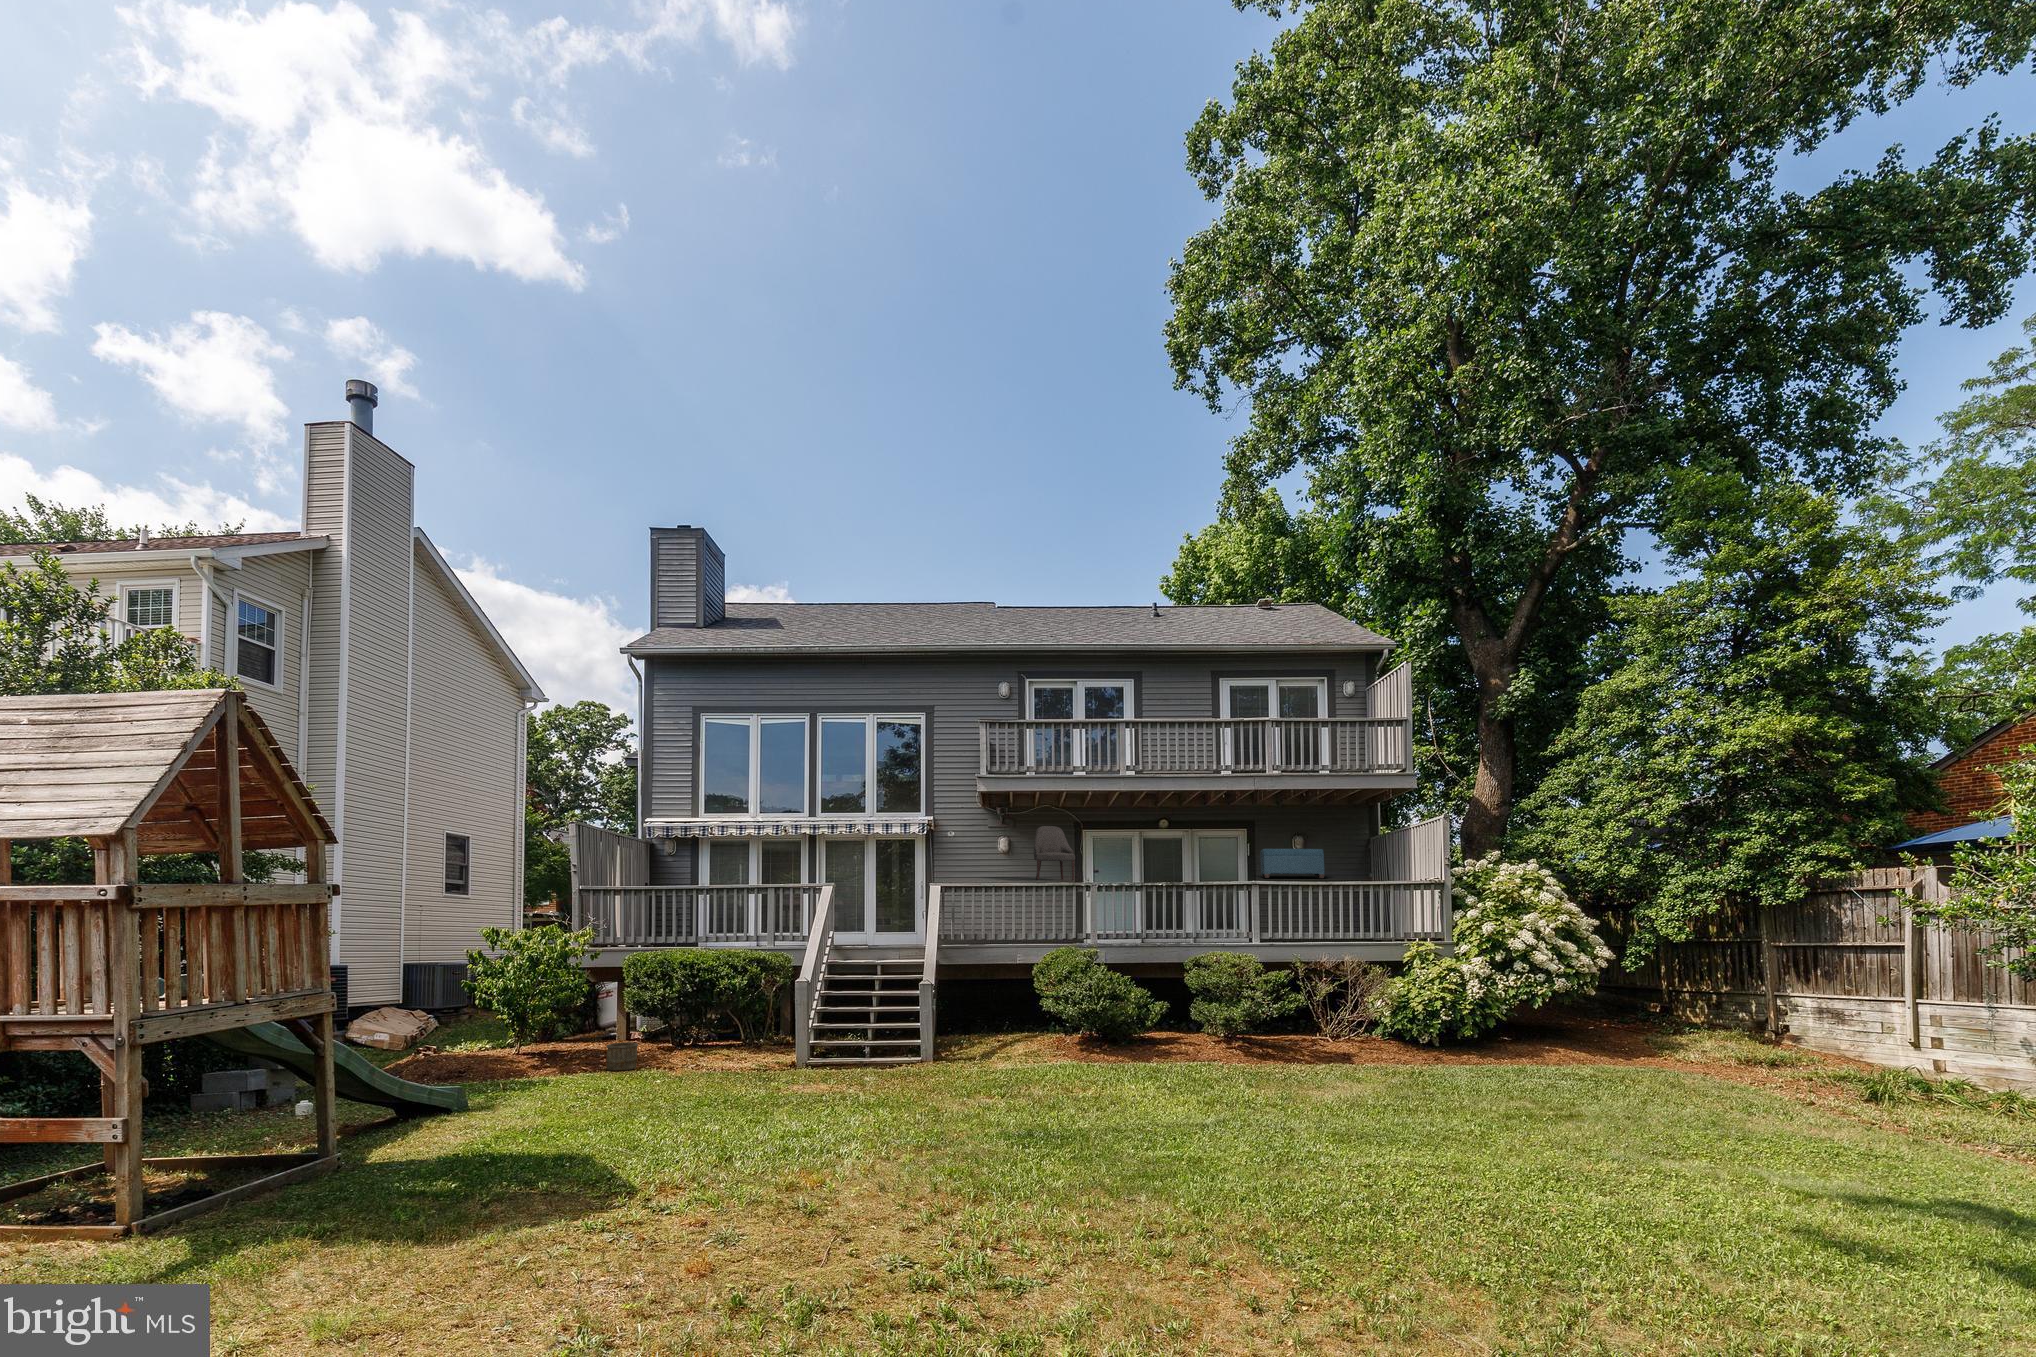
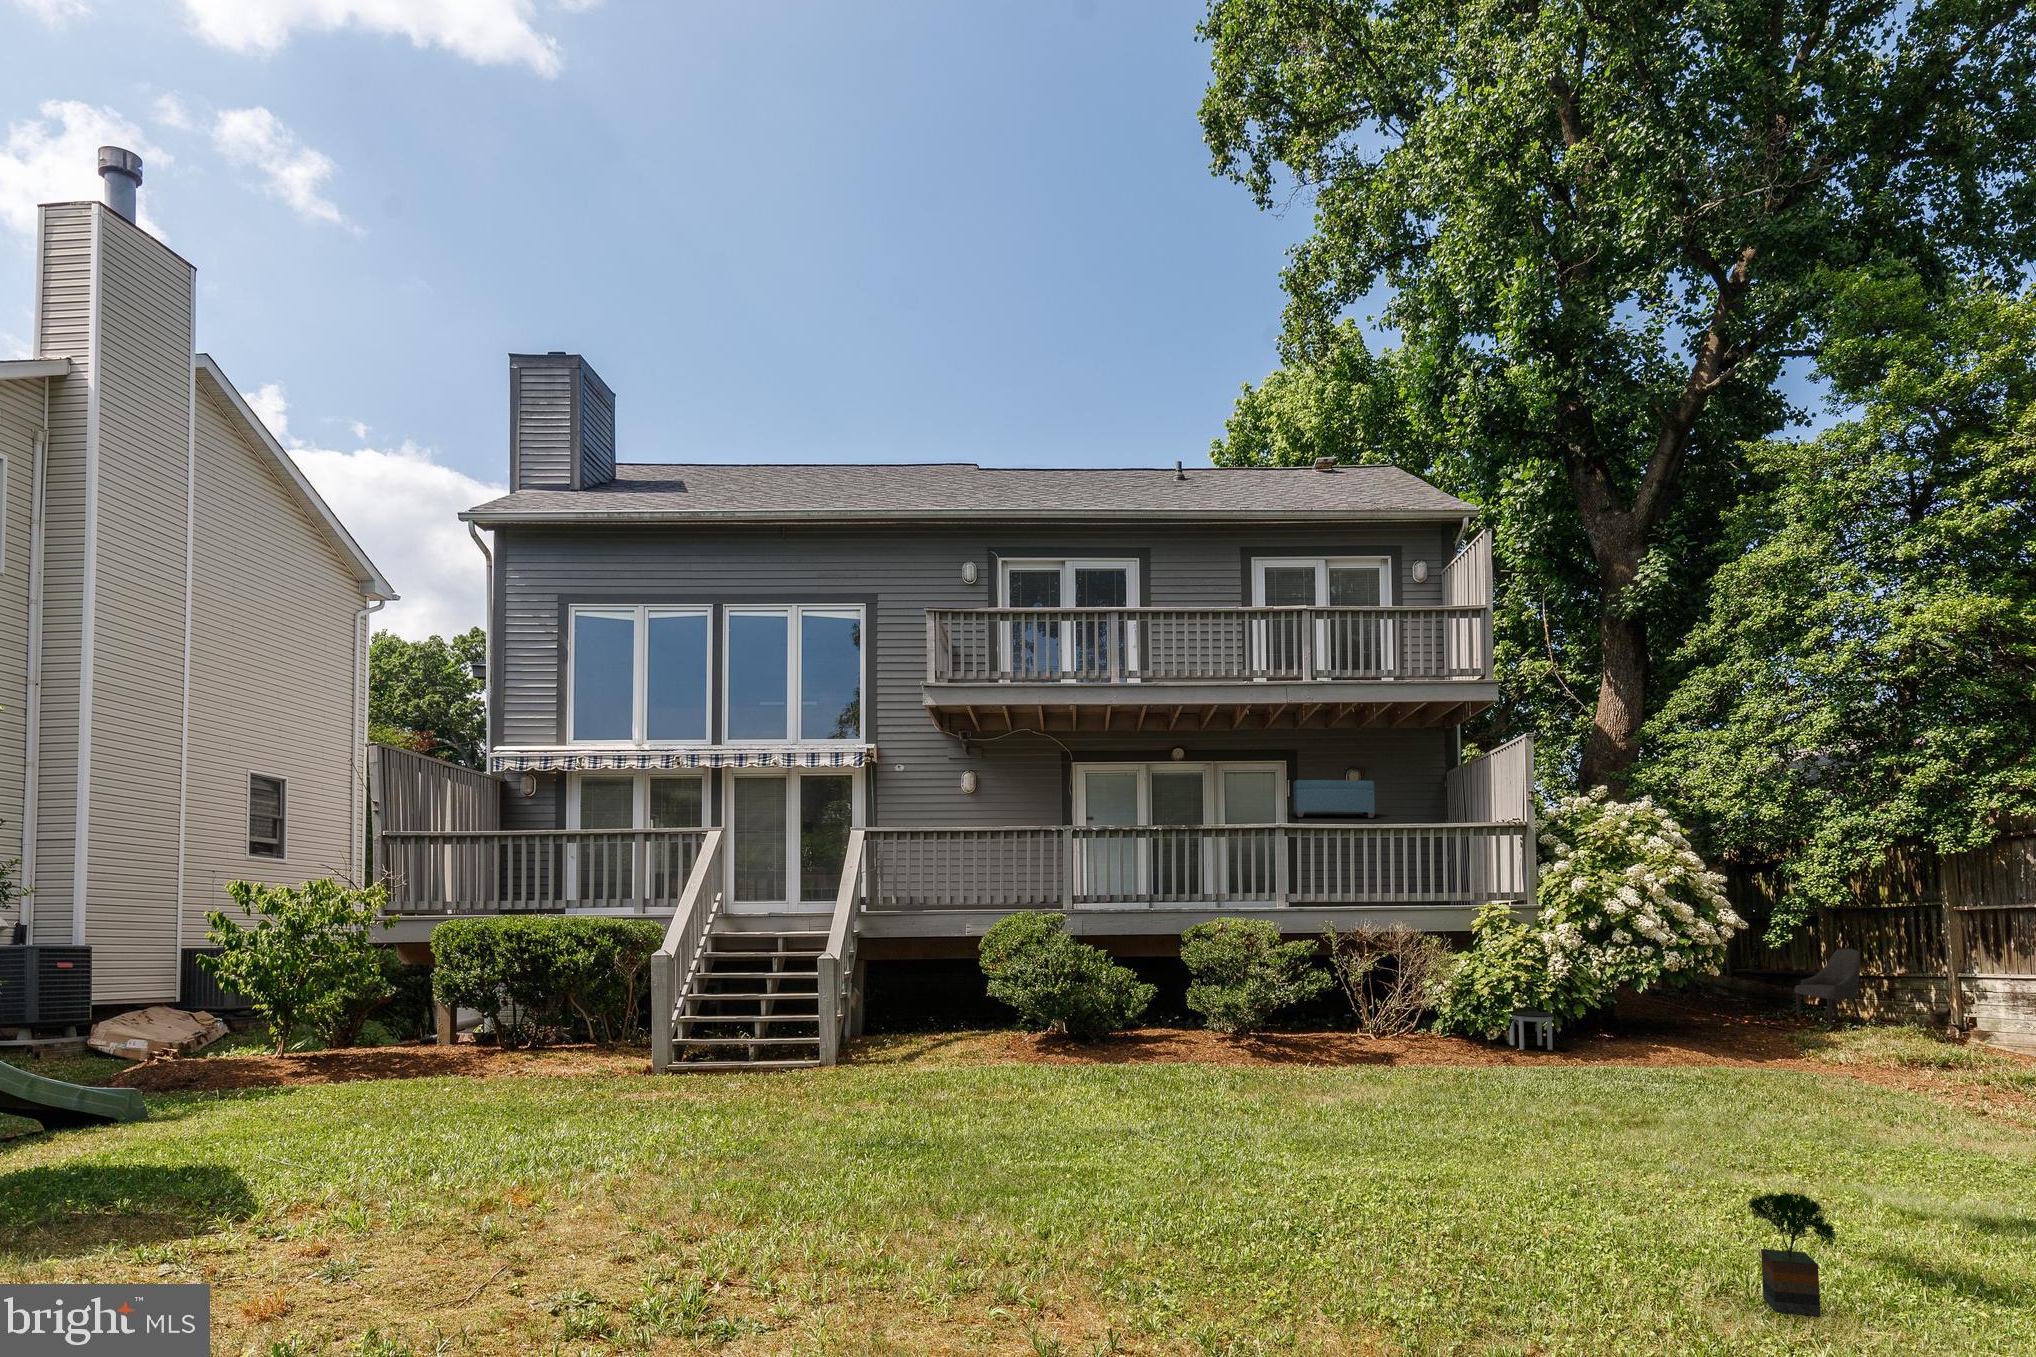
chair: present [1034,826,1075,880] -> present [1794,949,1862,1025]
round table: none [1437,1022,1473,1053] -> present [1509,1011,1554,1050]
wooden bucket: present [606,1042,638,1071] -> none [406,1039,450,1076]
potted tree: none [1638,1101,1701,1185] -> present [1747,1191,1836,1316]

